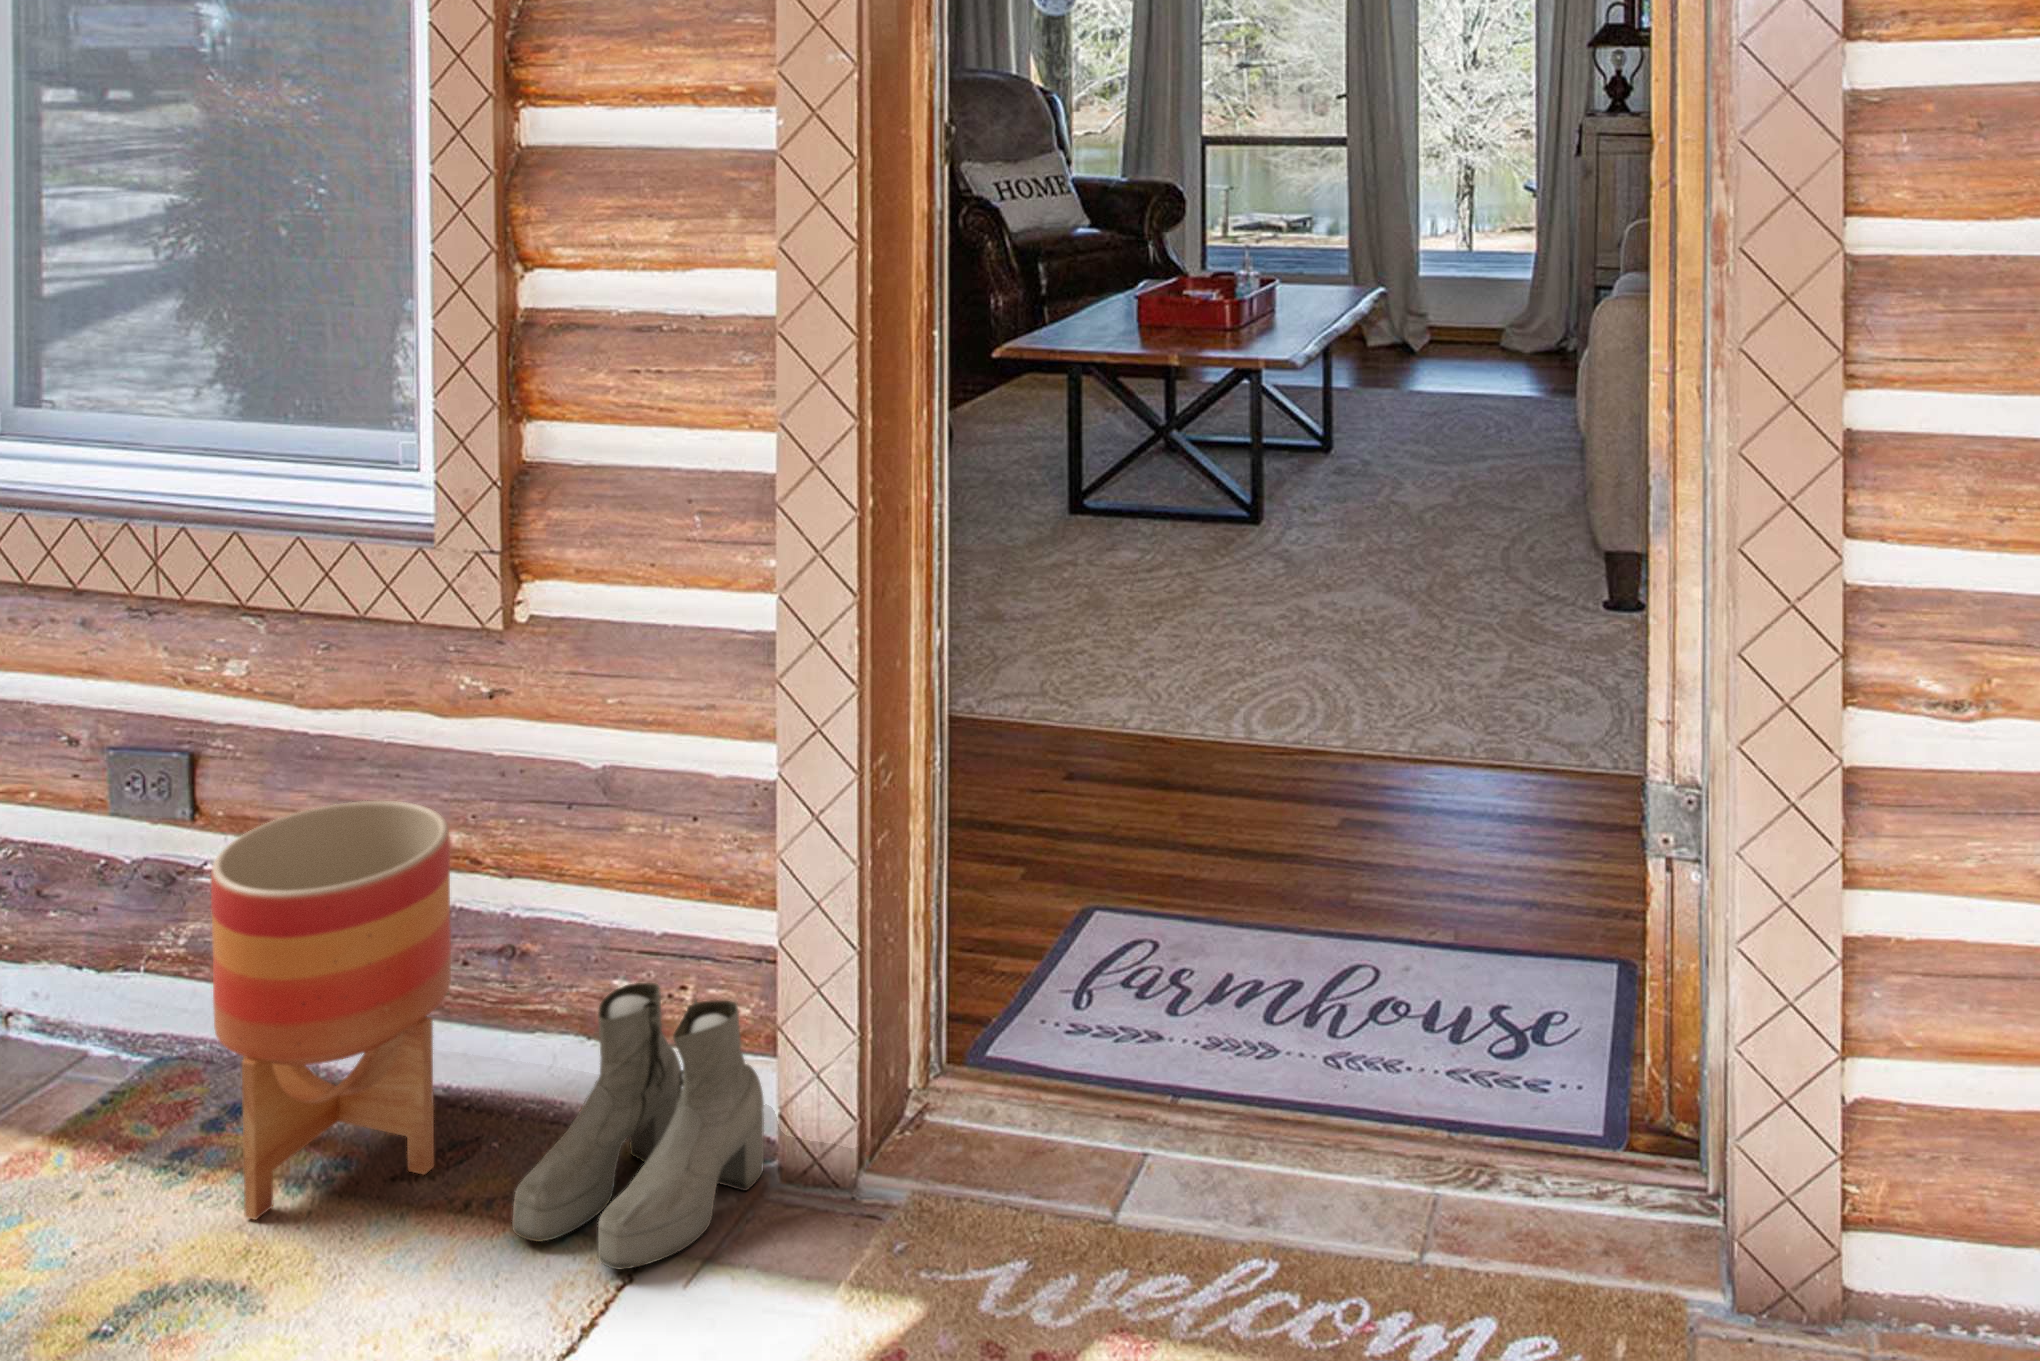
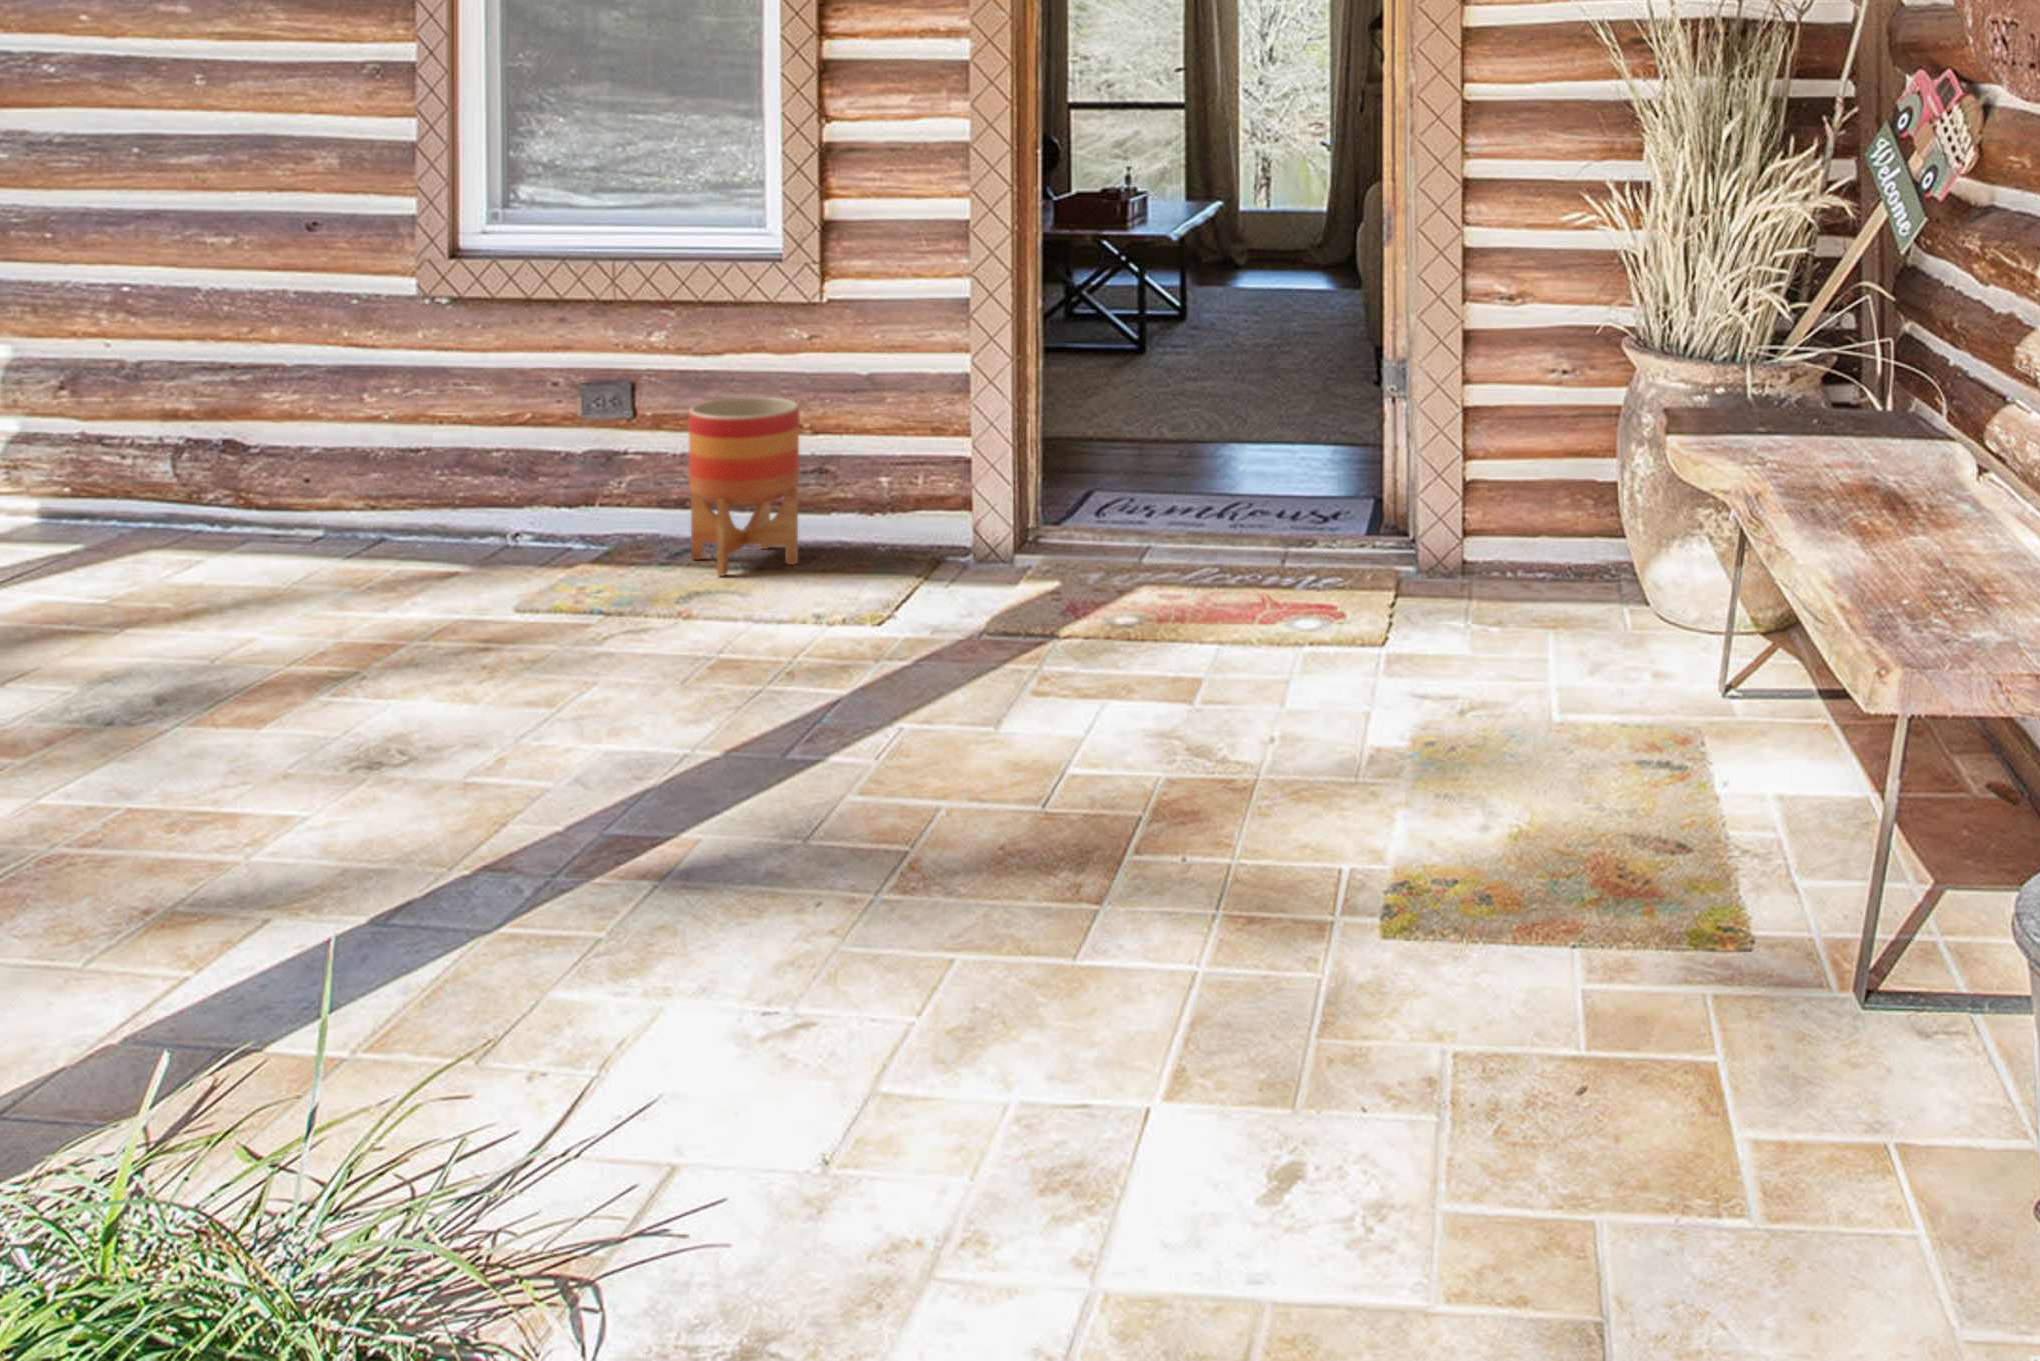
boots: present [512,983,764,1270] -> none [855,471,964,577]

